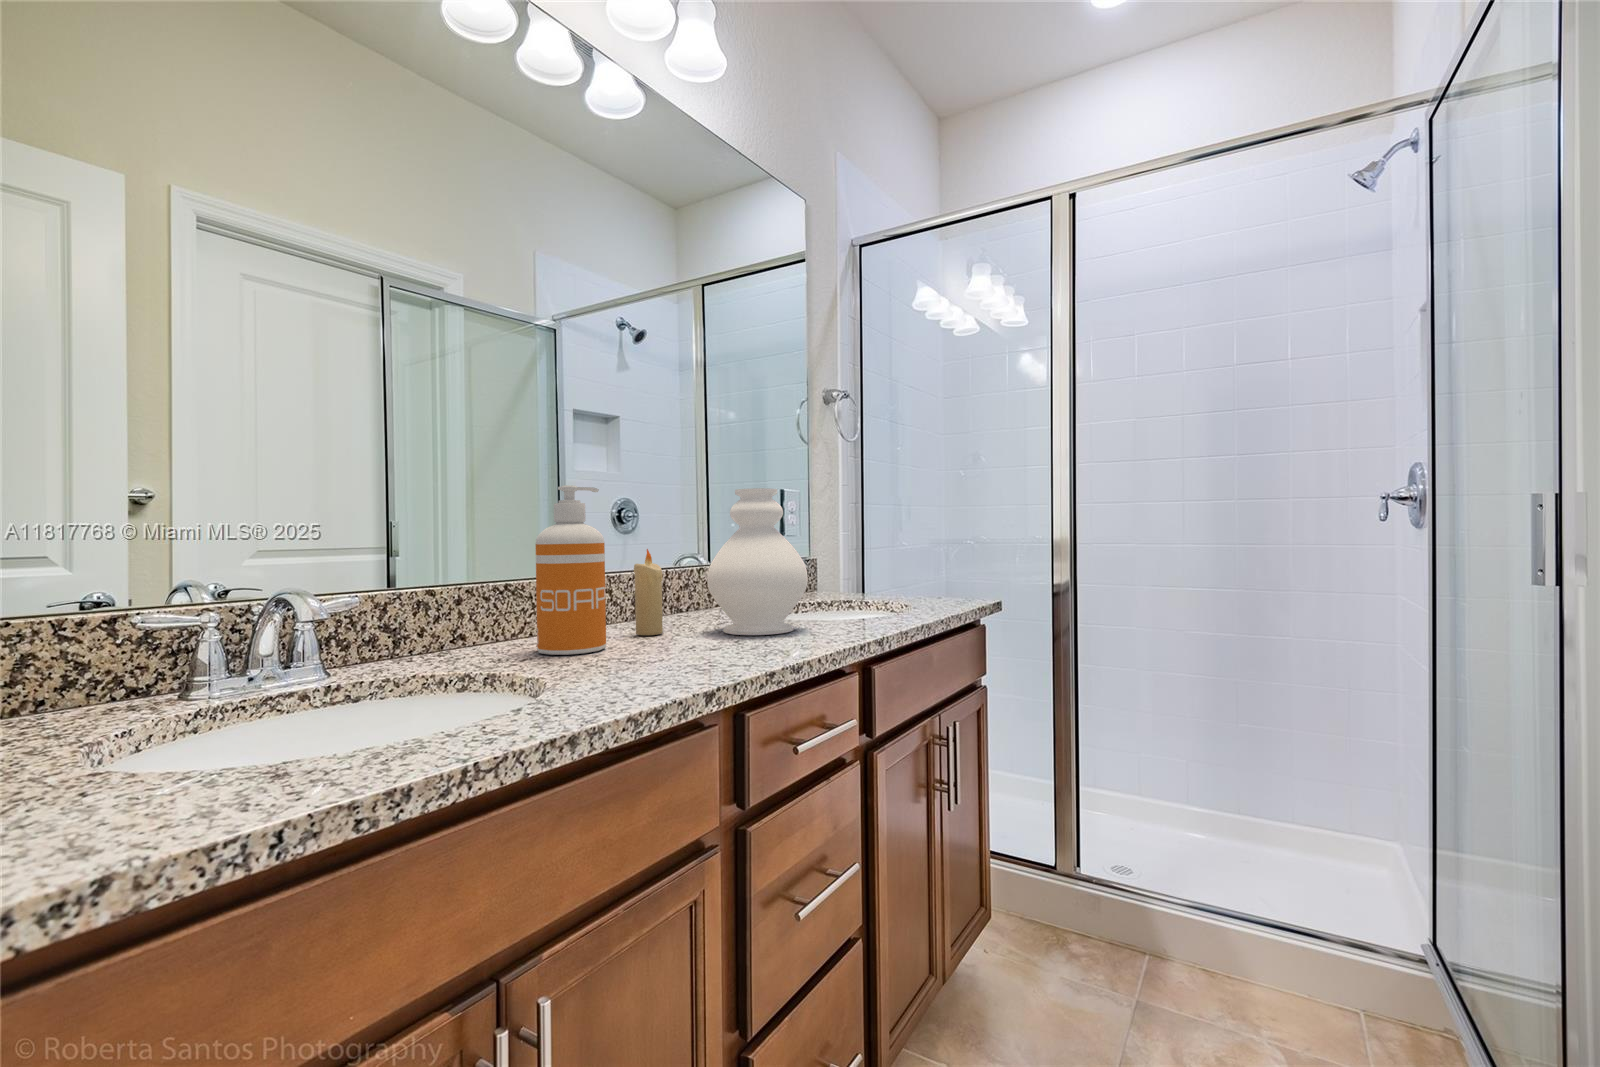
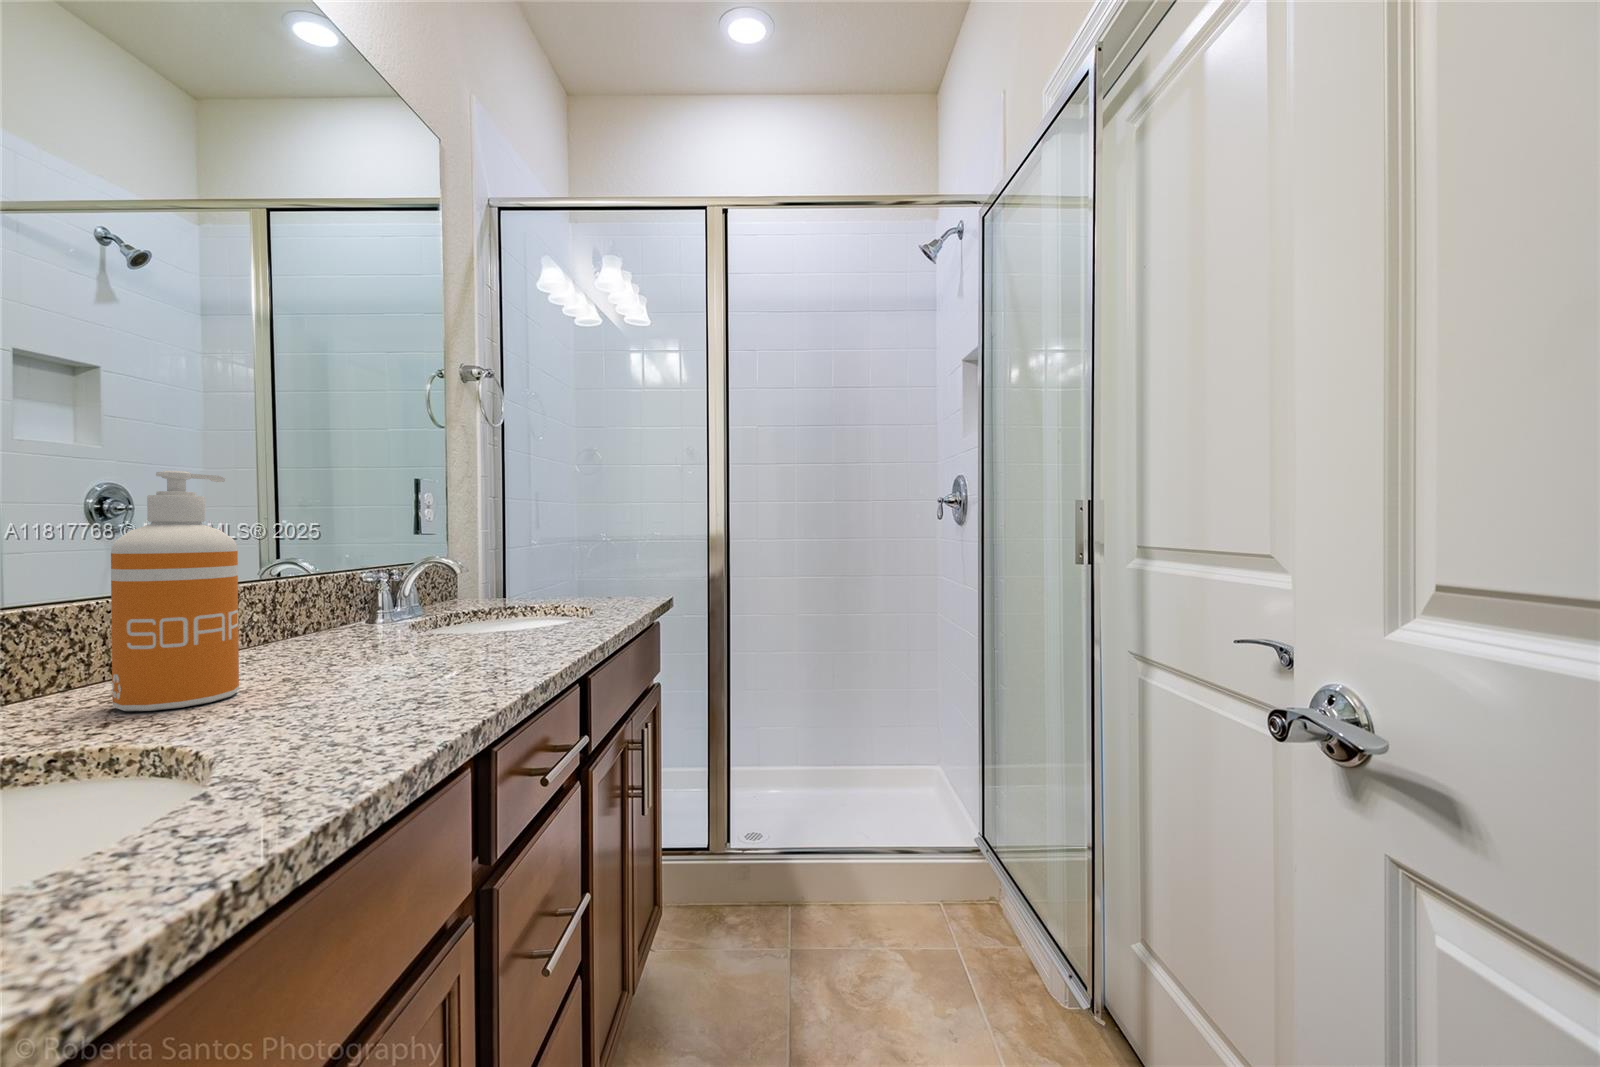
decorative vase: present [707,488,808,635] -> none [372,486,502,656]
candle: present [634,549,663,635] -> none [259,557,306,669]

